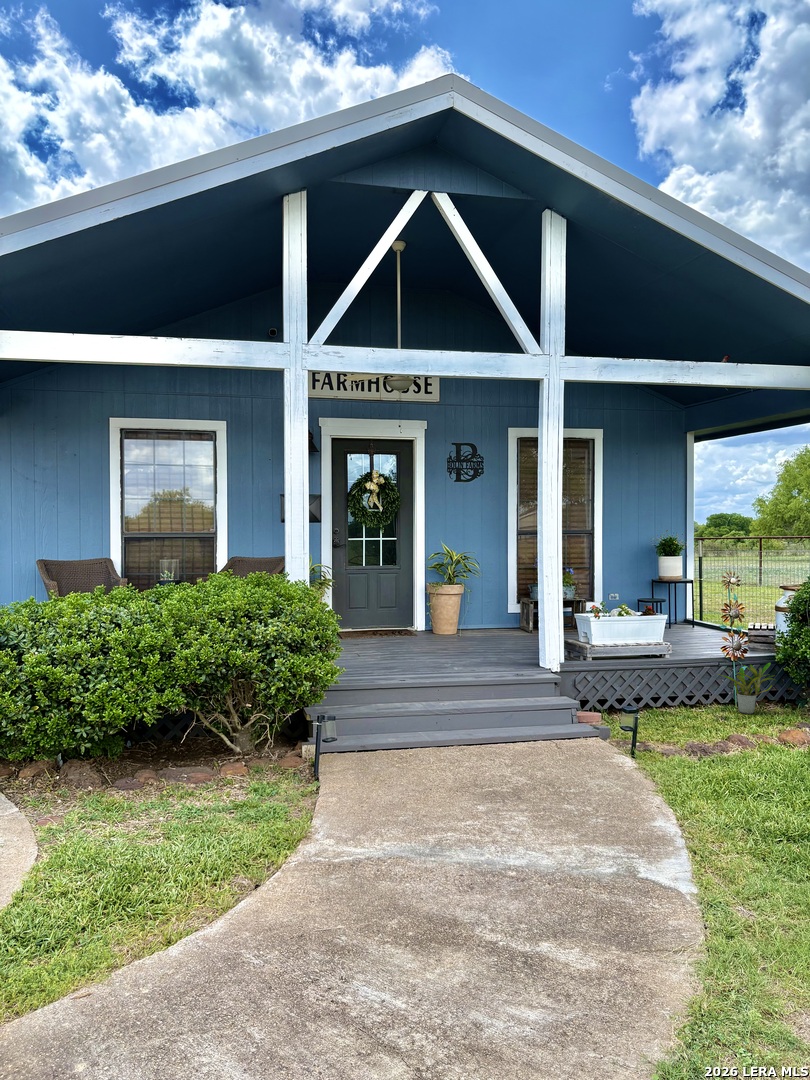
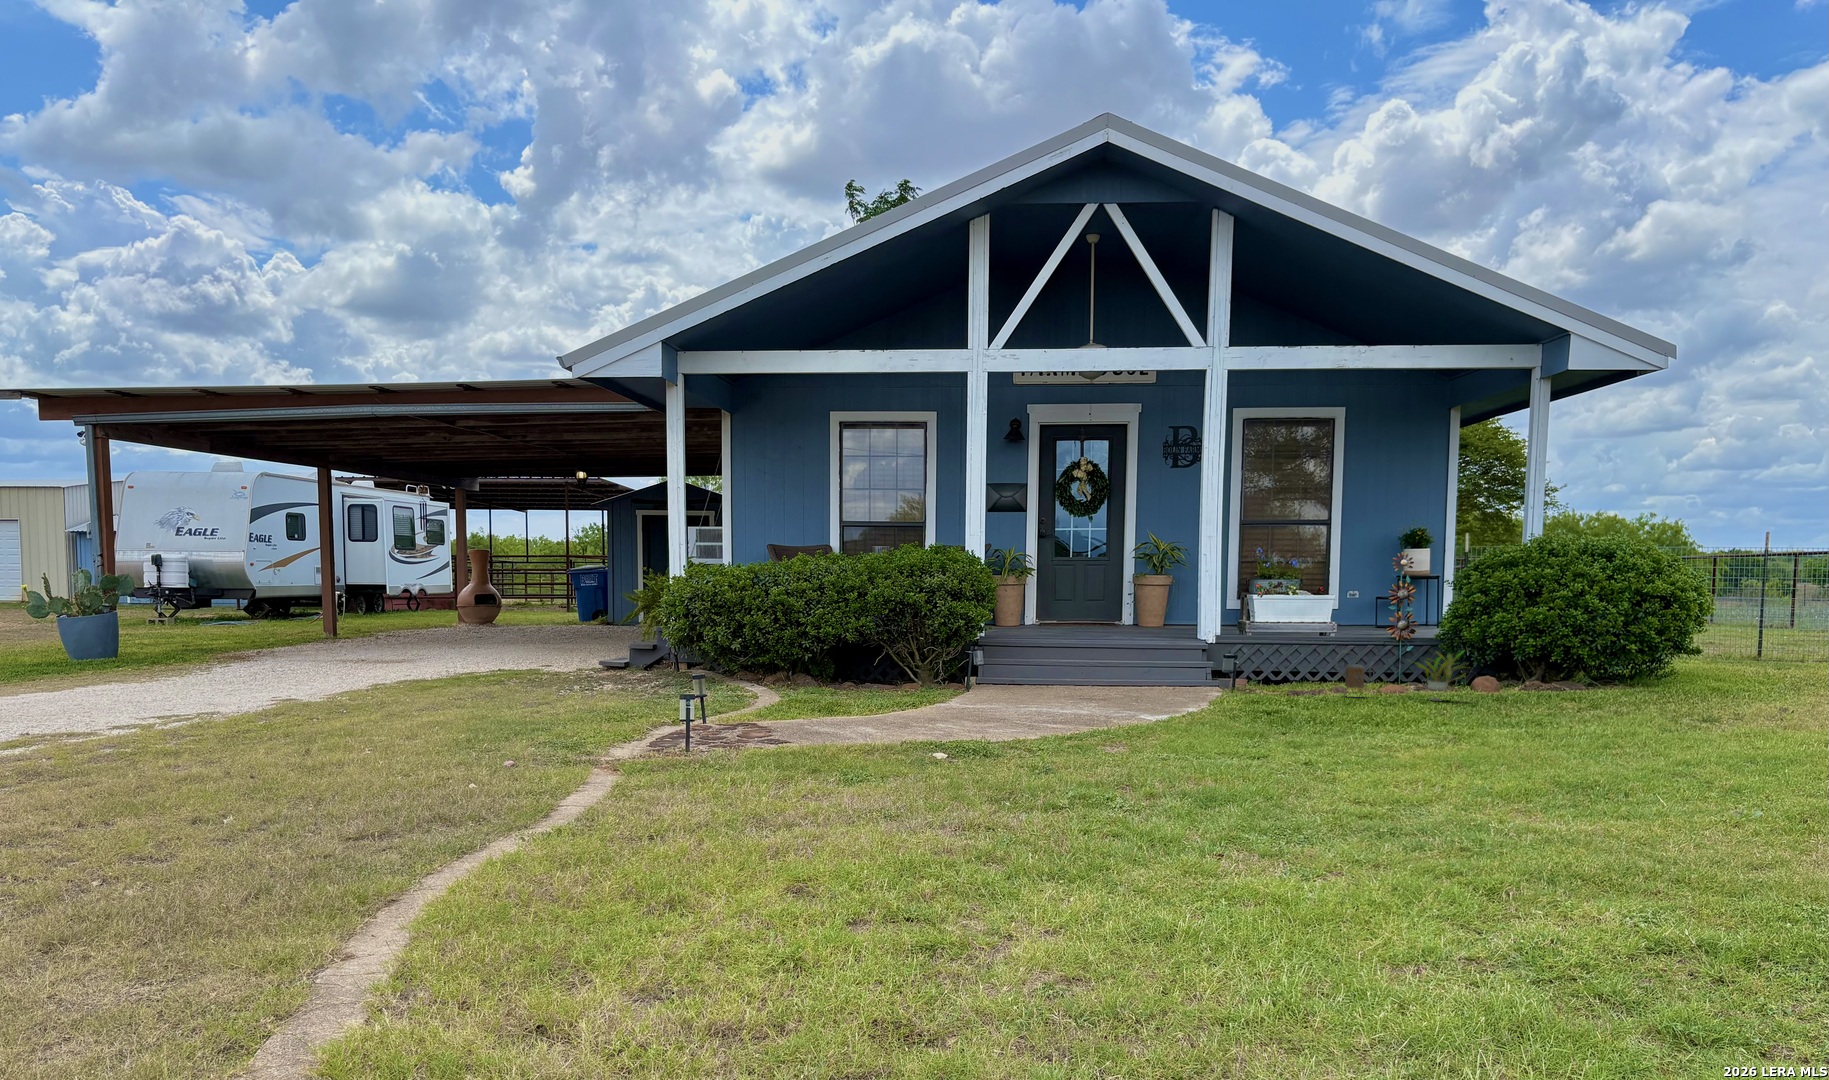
watering can: none [662,671,695,718] -> present [1335,651,1374,688]

